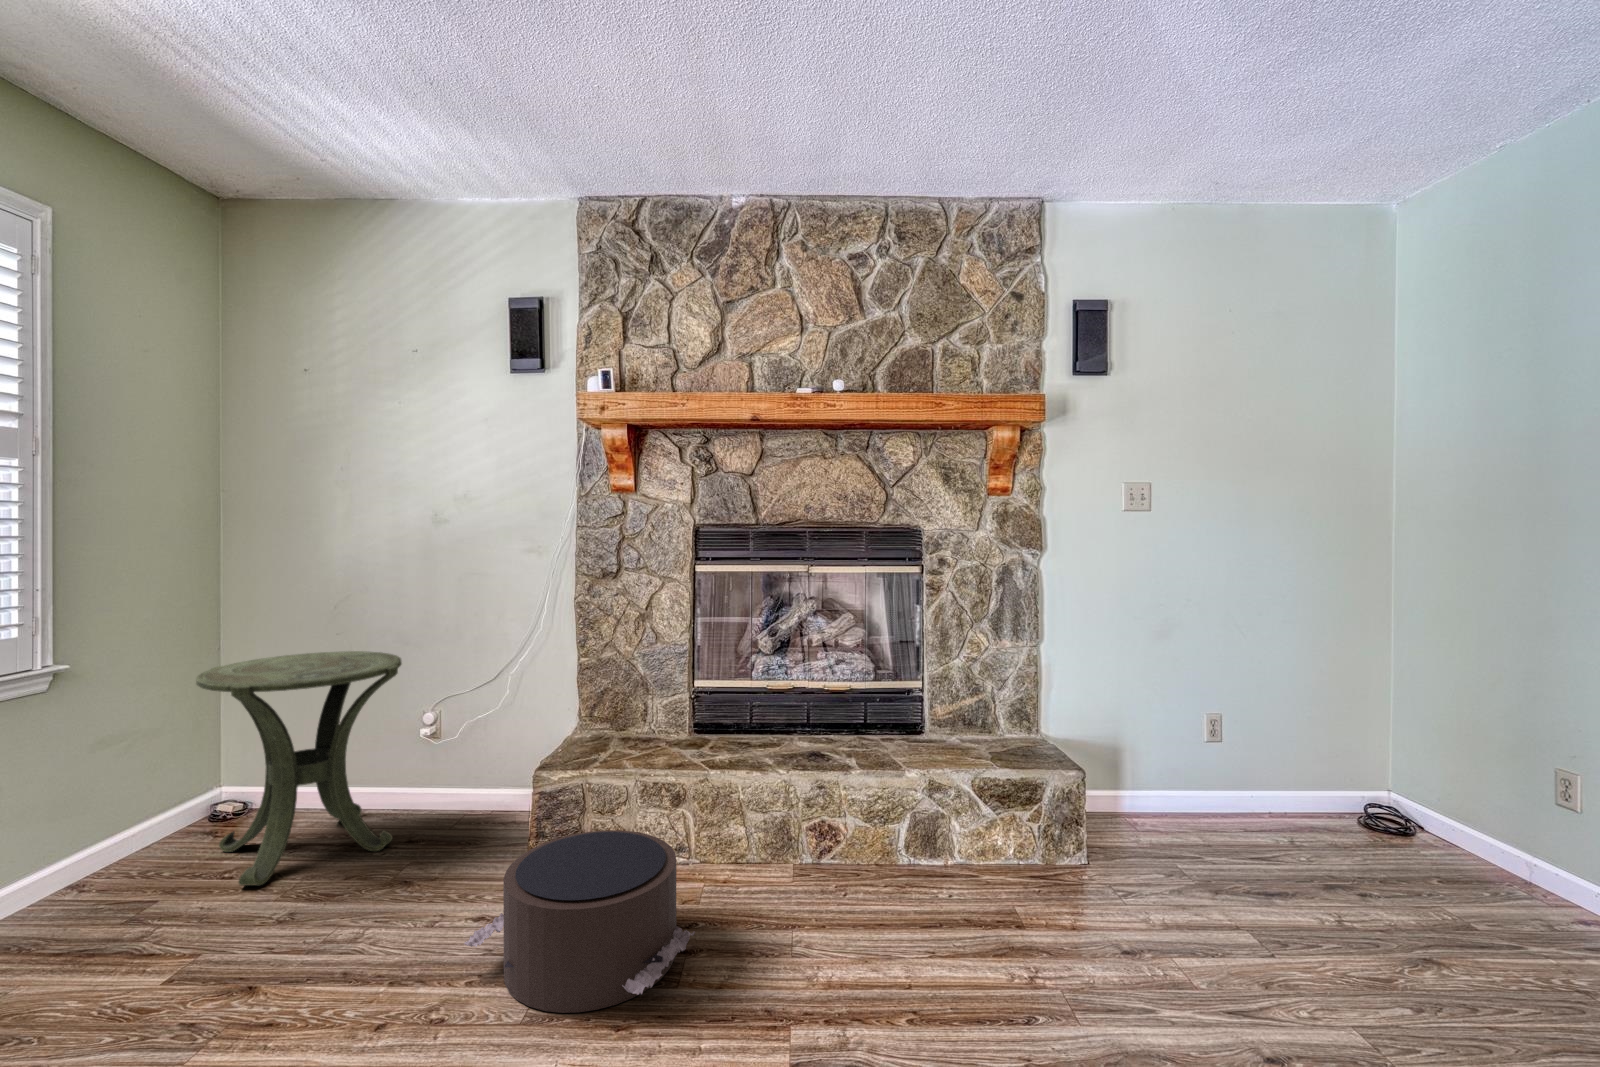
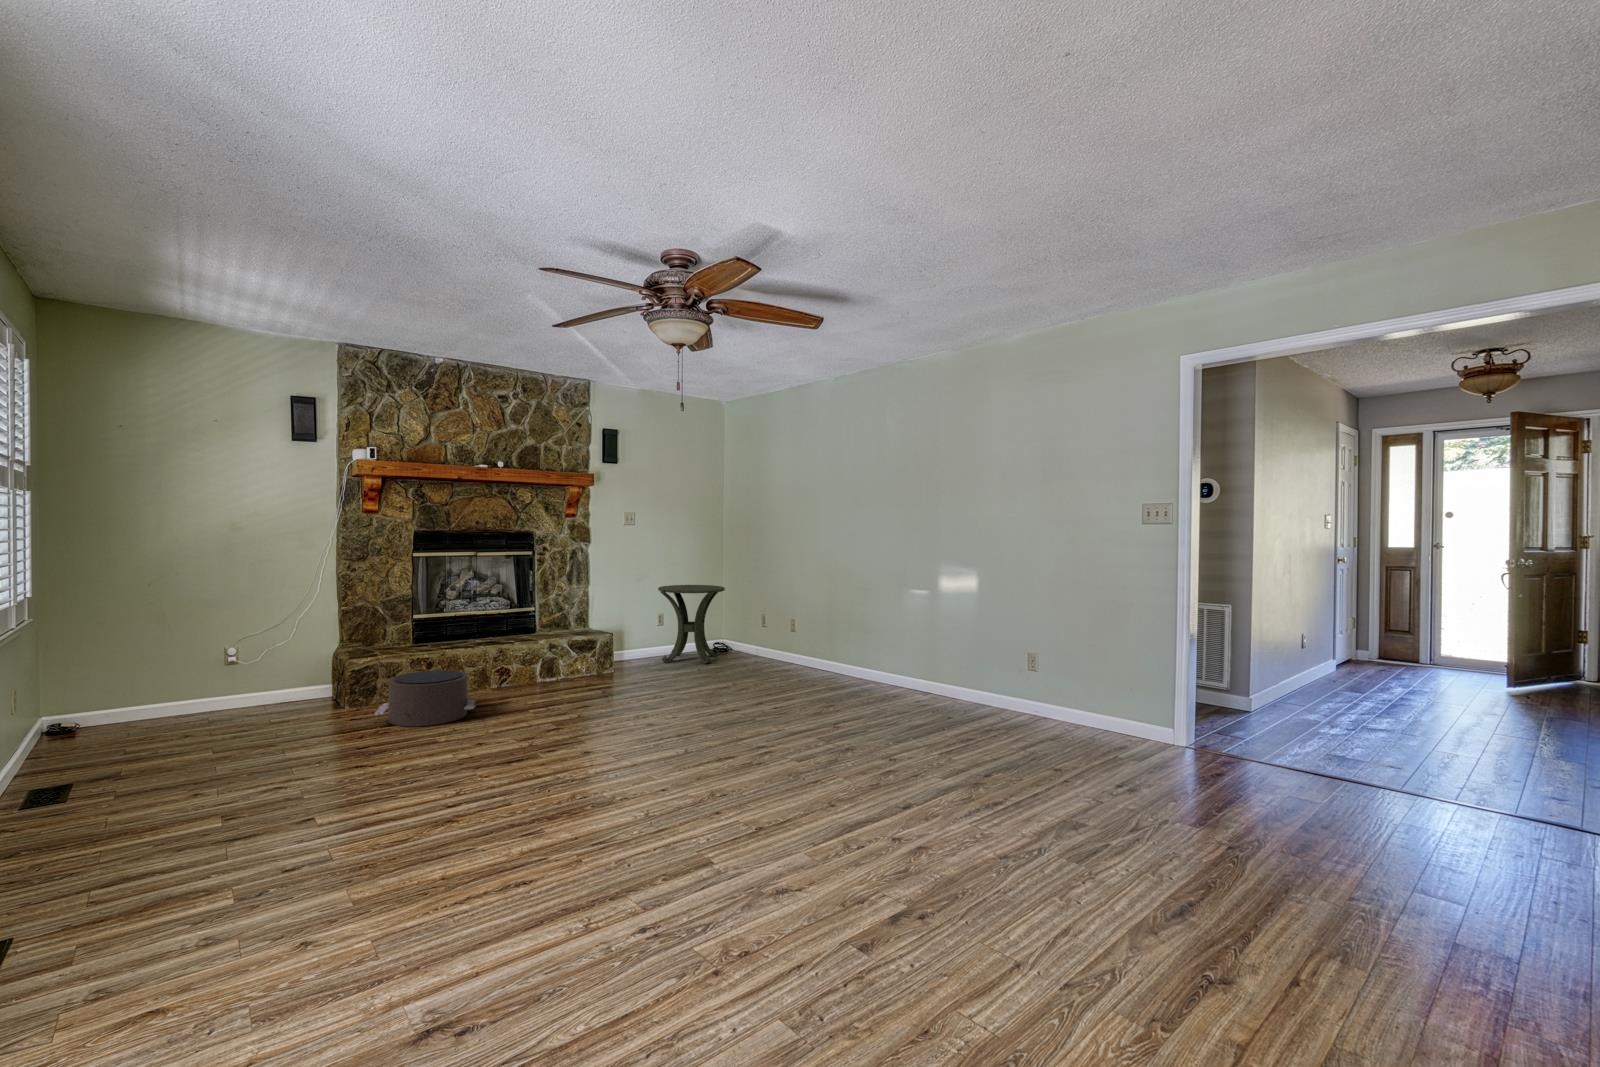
side table: present [196,651,402,886] -> present [658,585,725,663]

